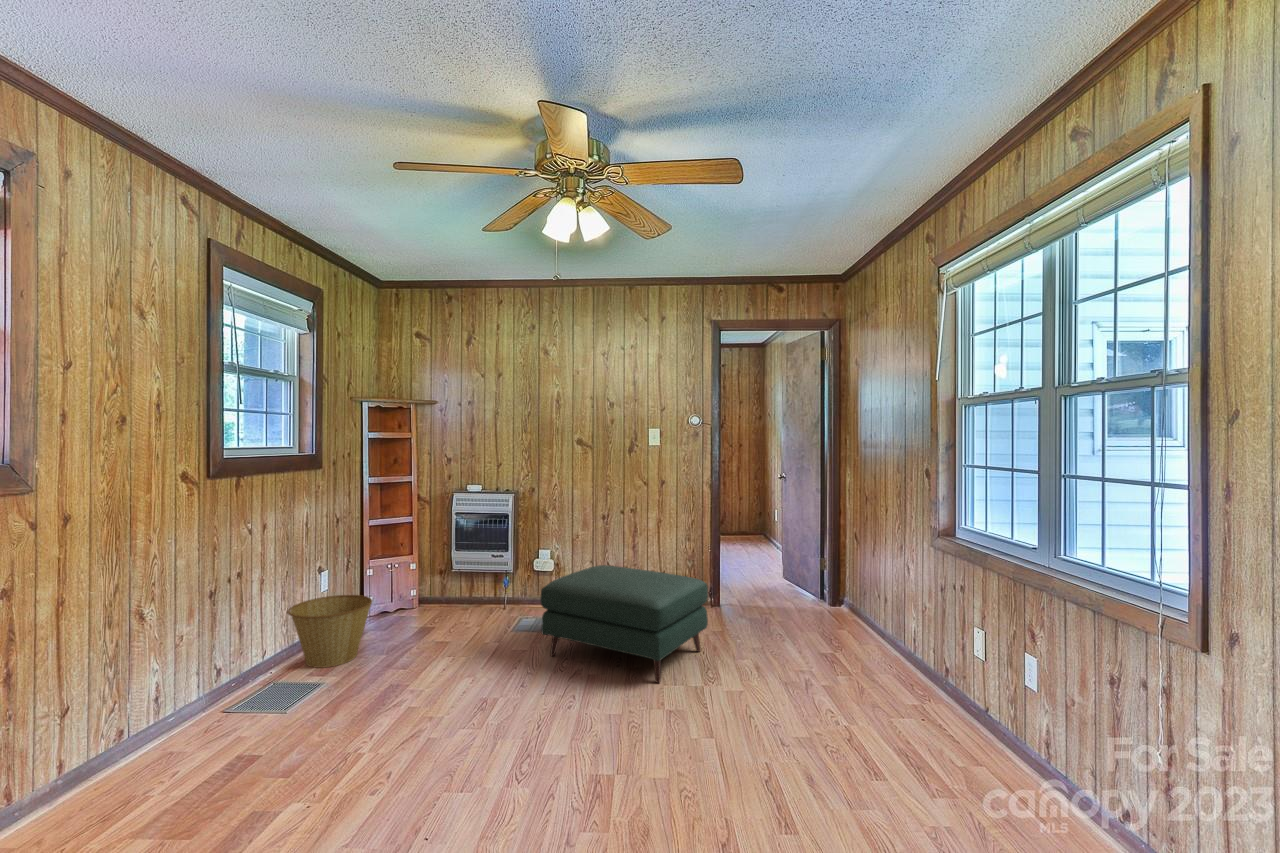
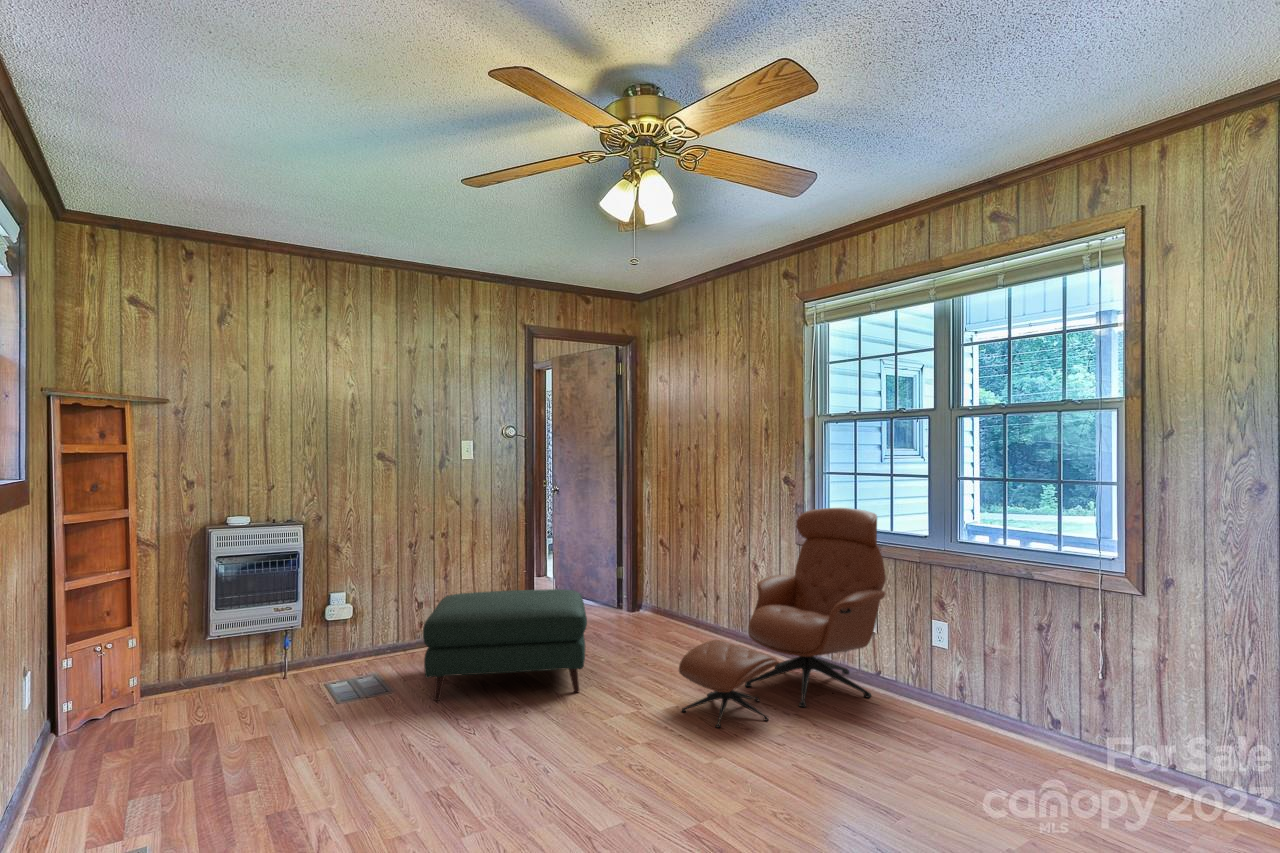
lounge chair: none [717,527,1038,813] -> present [679,508,886,728]
basket: present [287,595,372,668] -> none [48,681,188,796]

